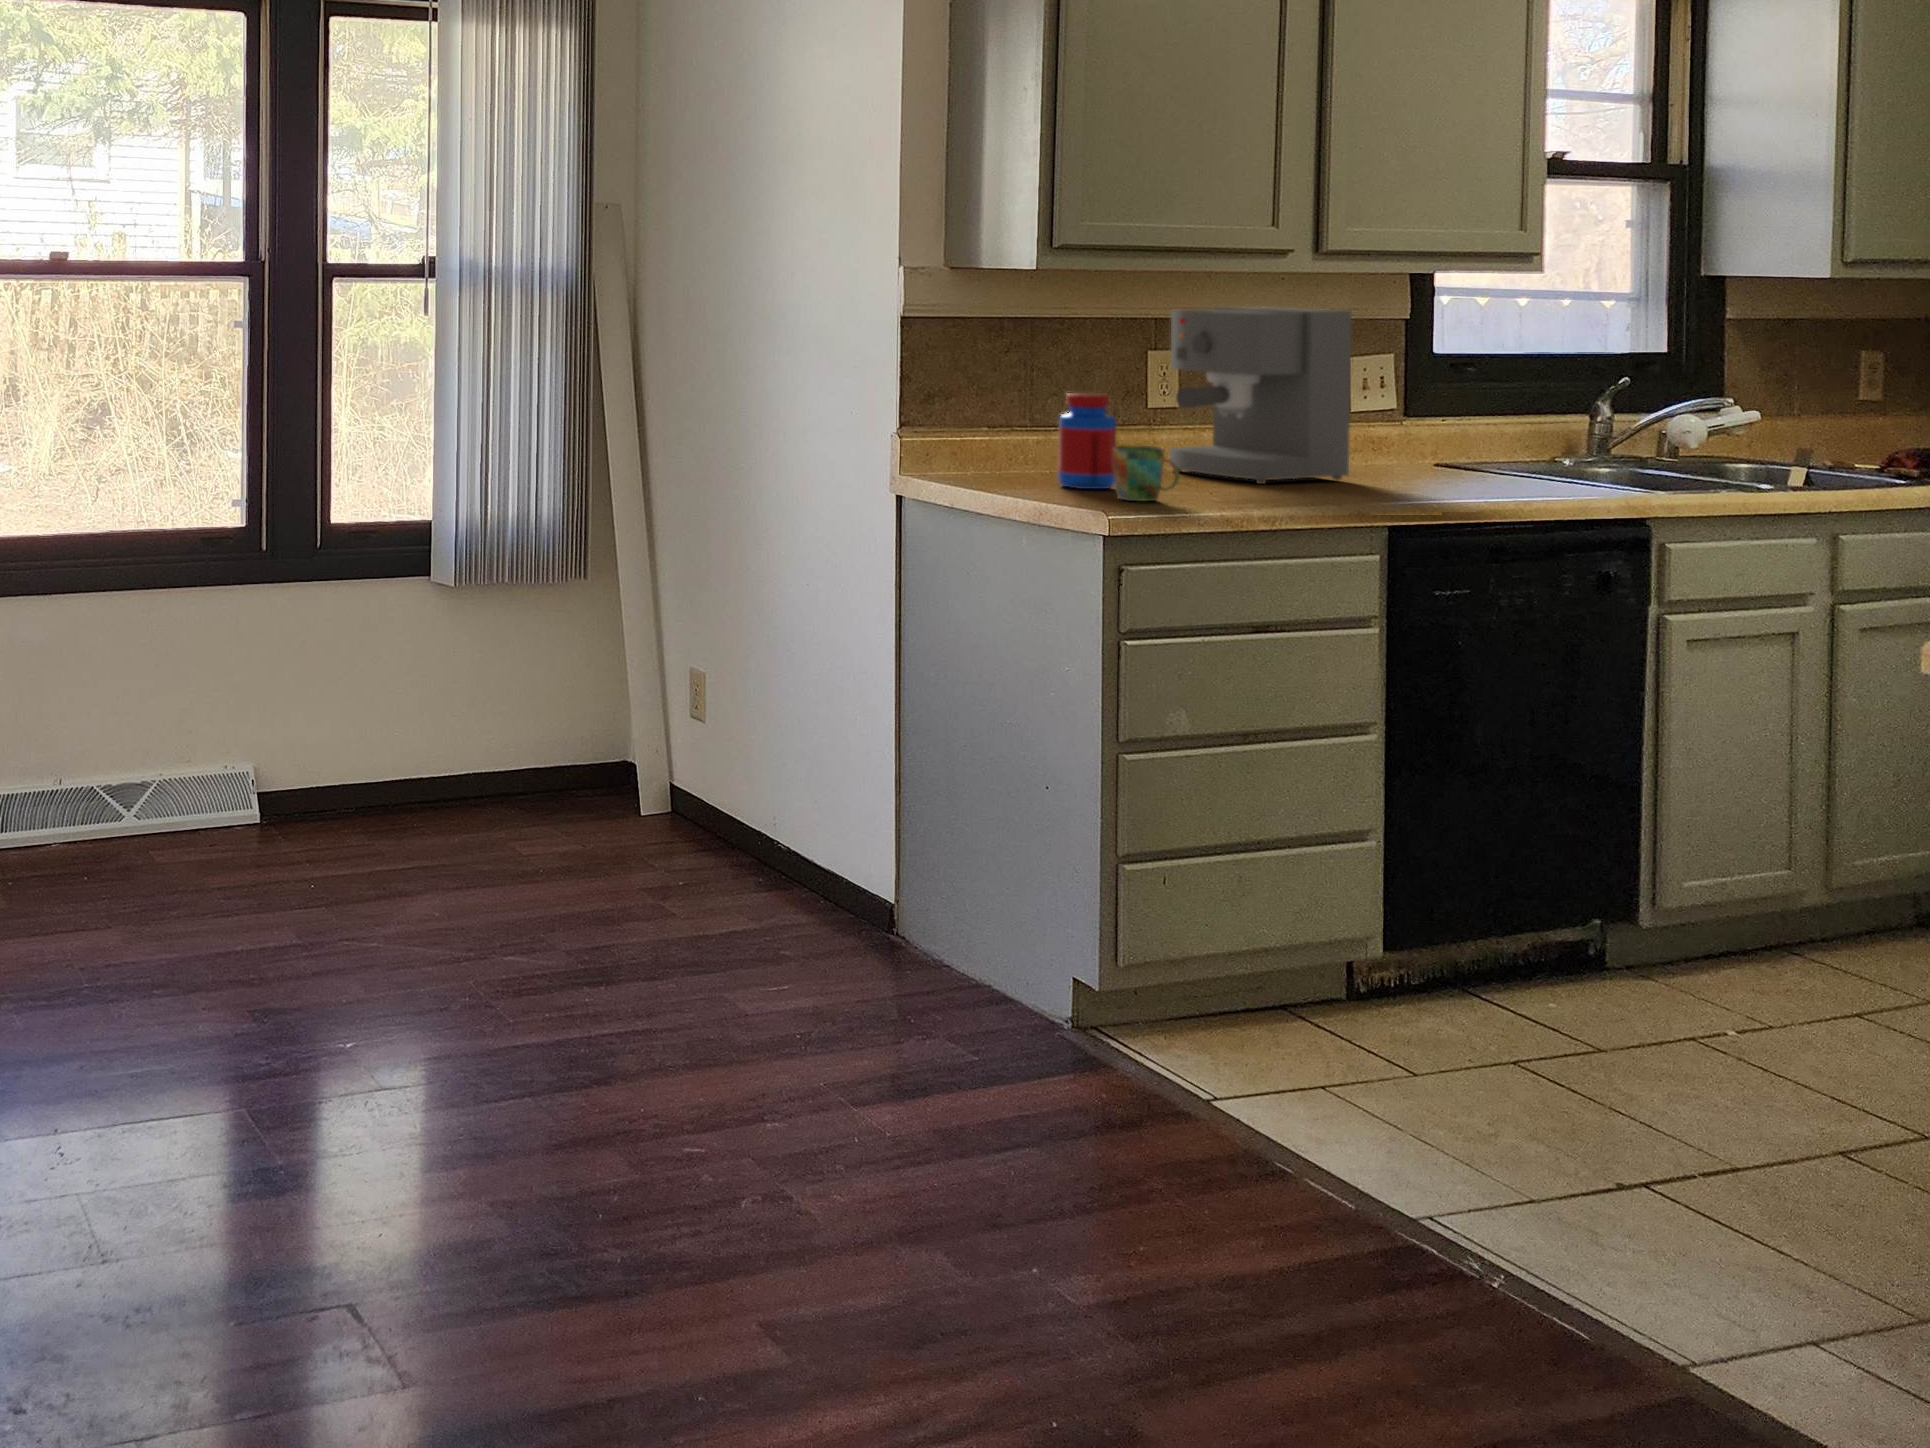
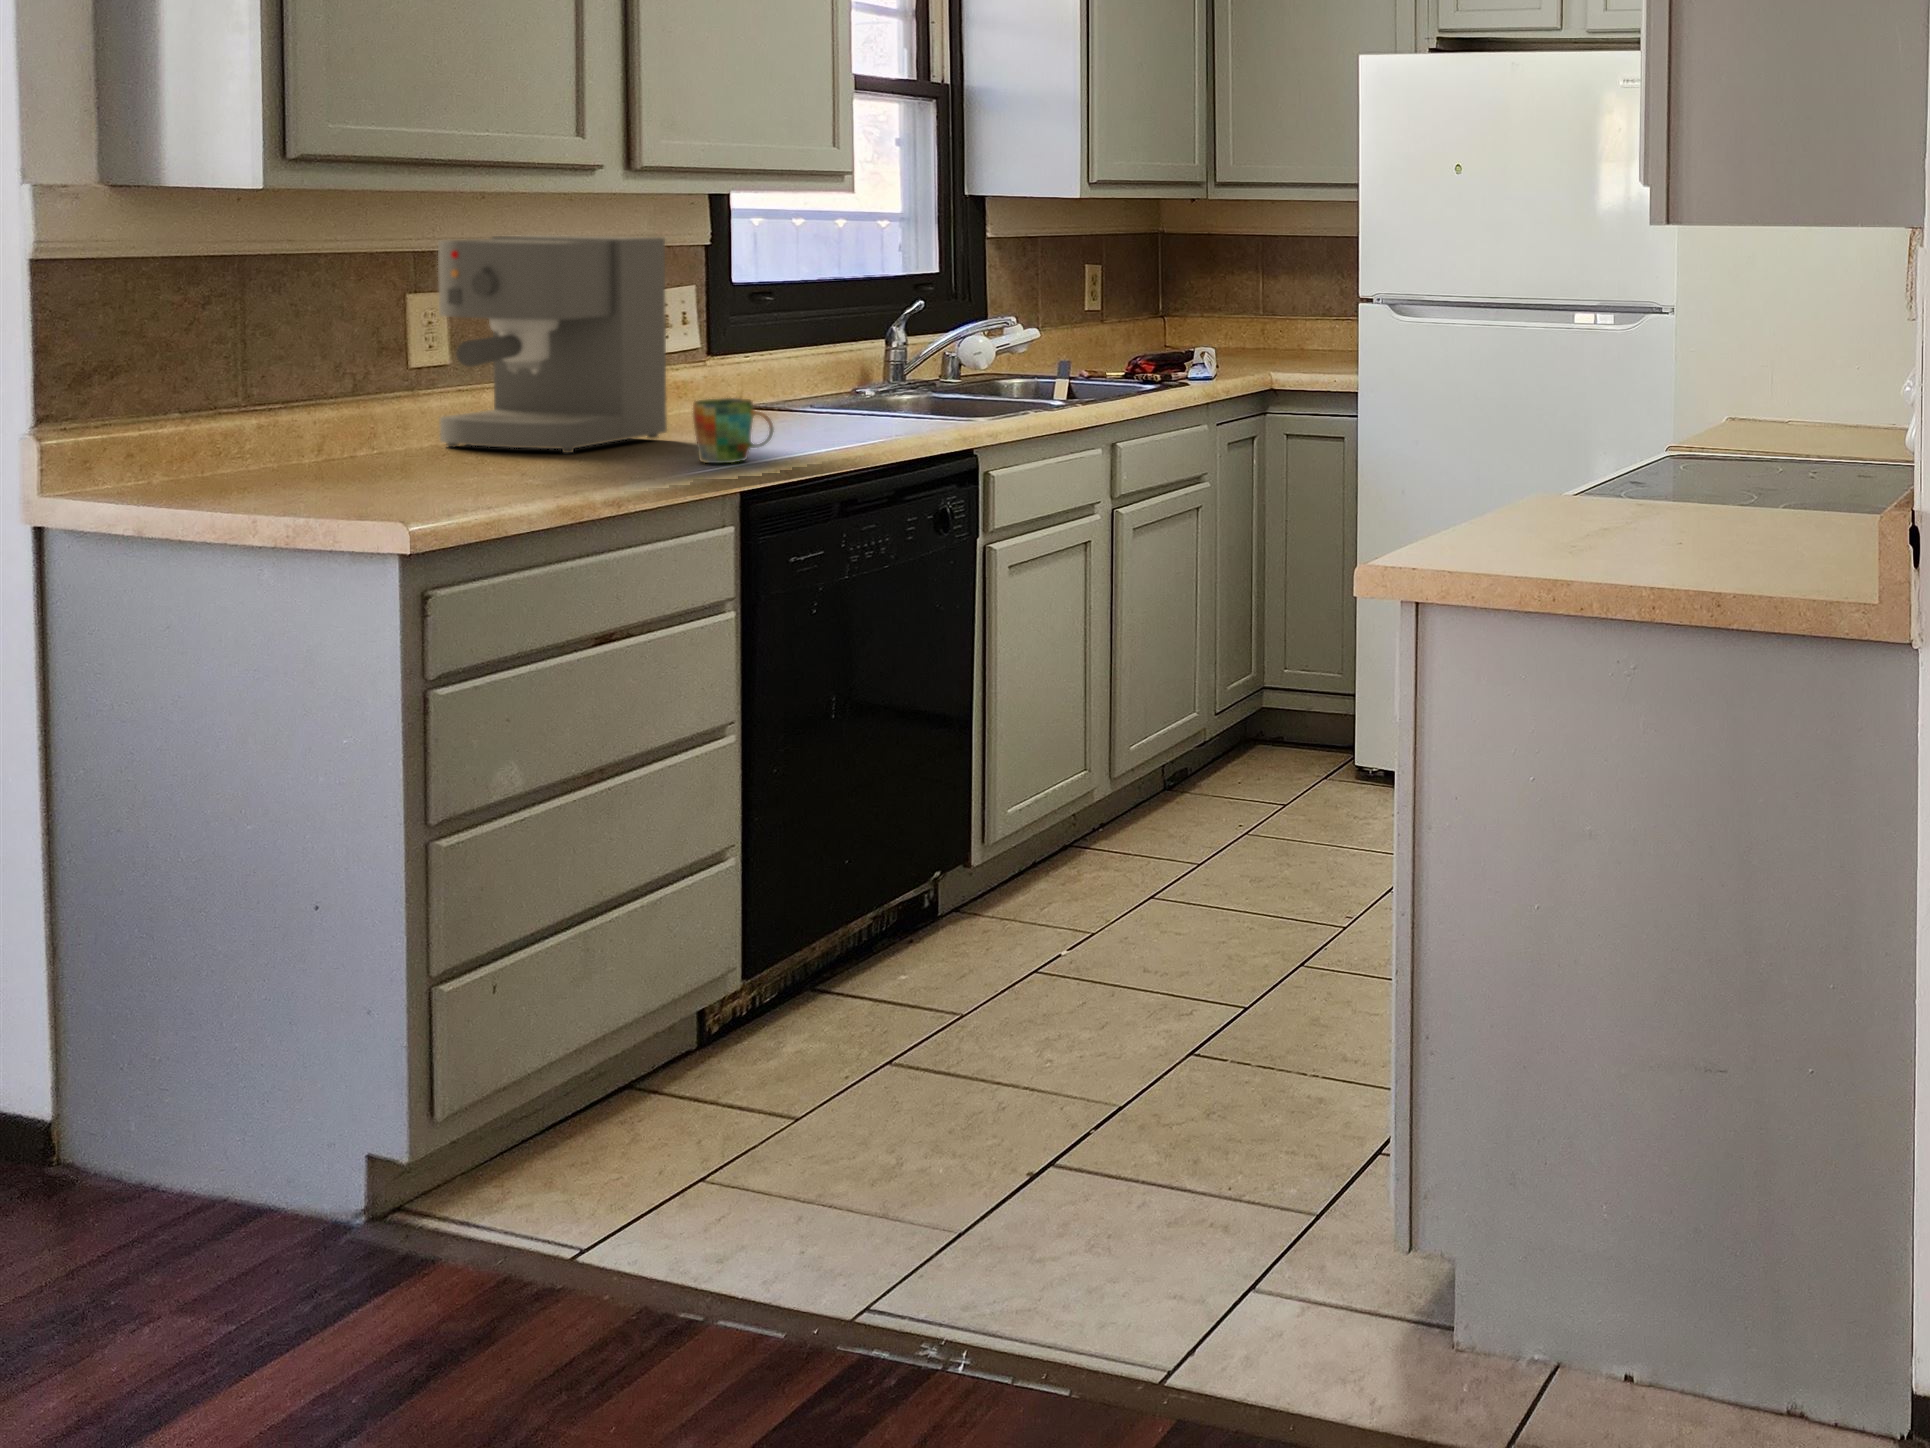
jar: present [1058,392,1117,489] -> none [297,355,384,487]
mug: present [1113,446,1179,501] -> present [693,398,774,463]

